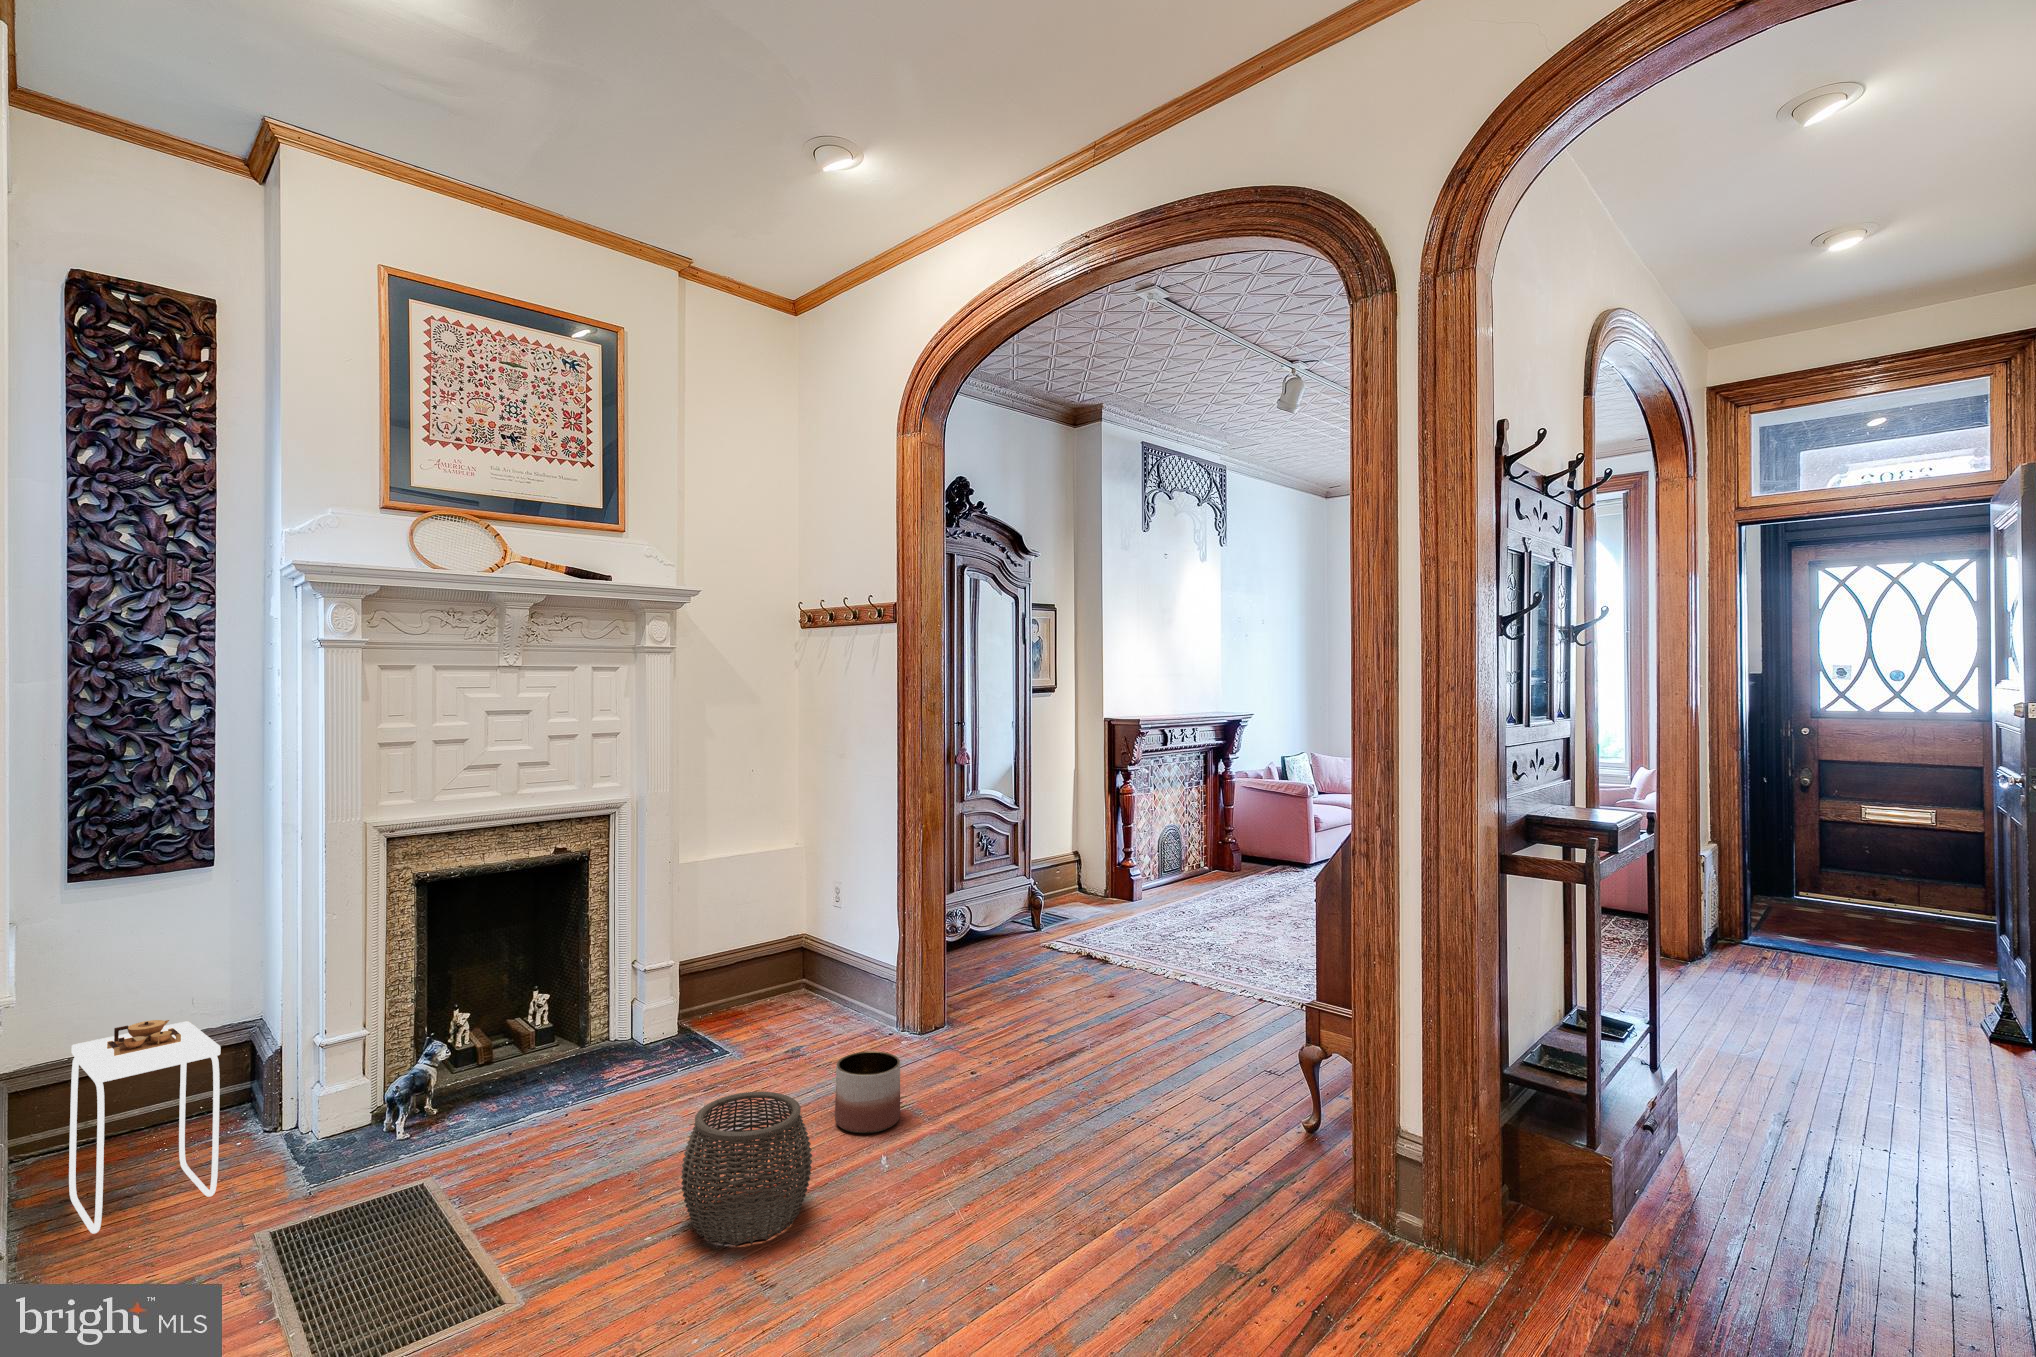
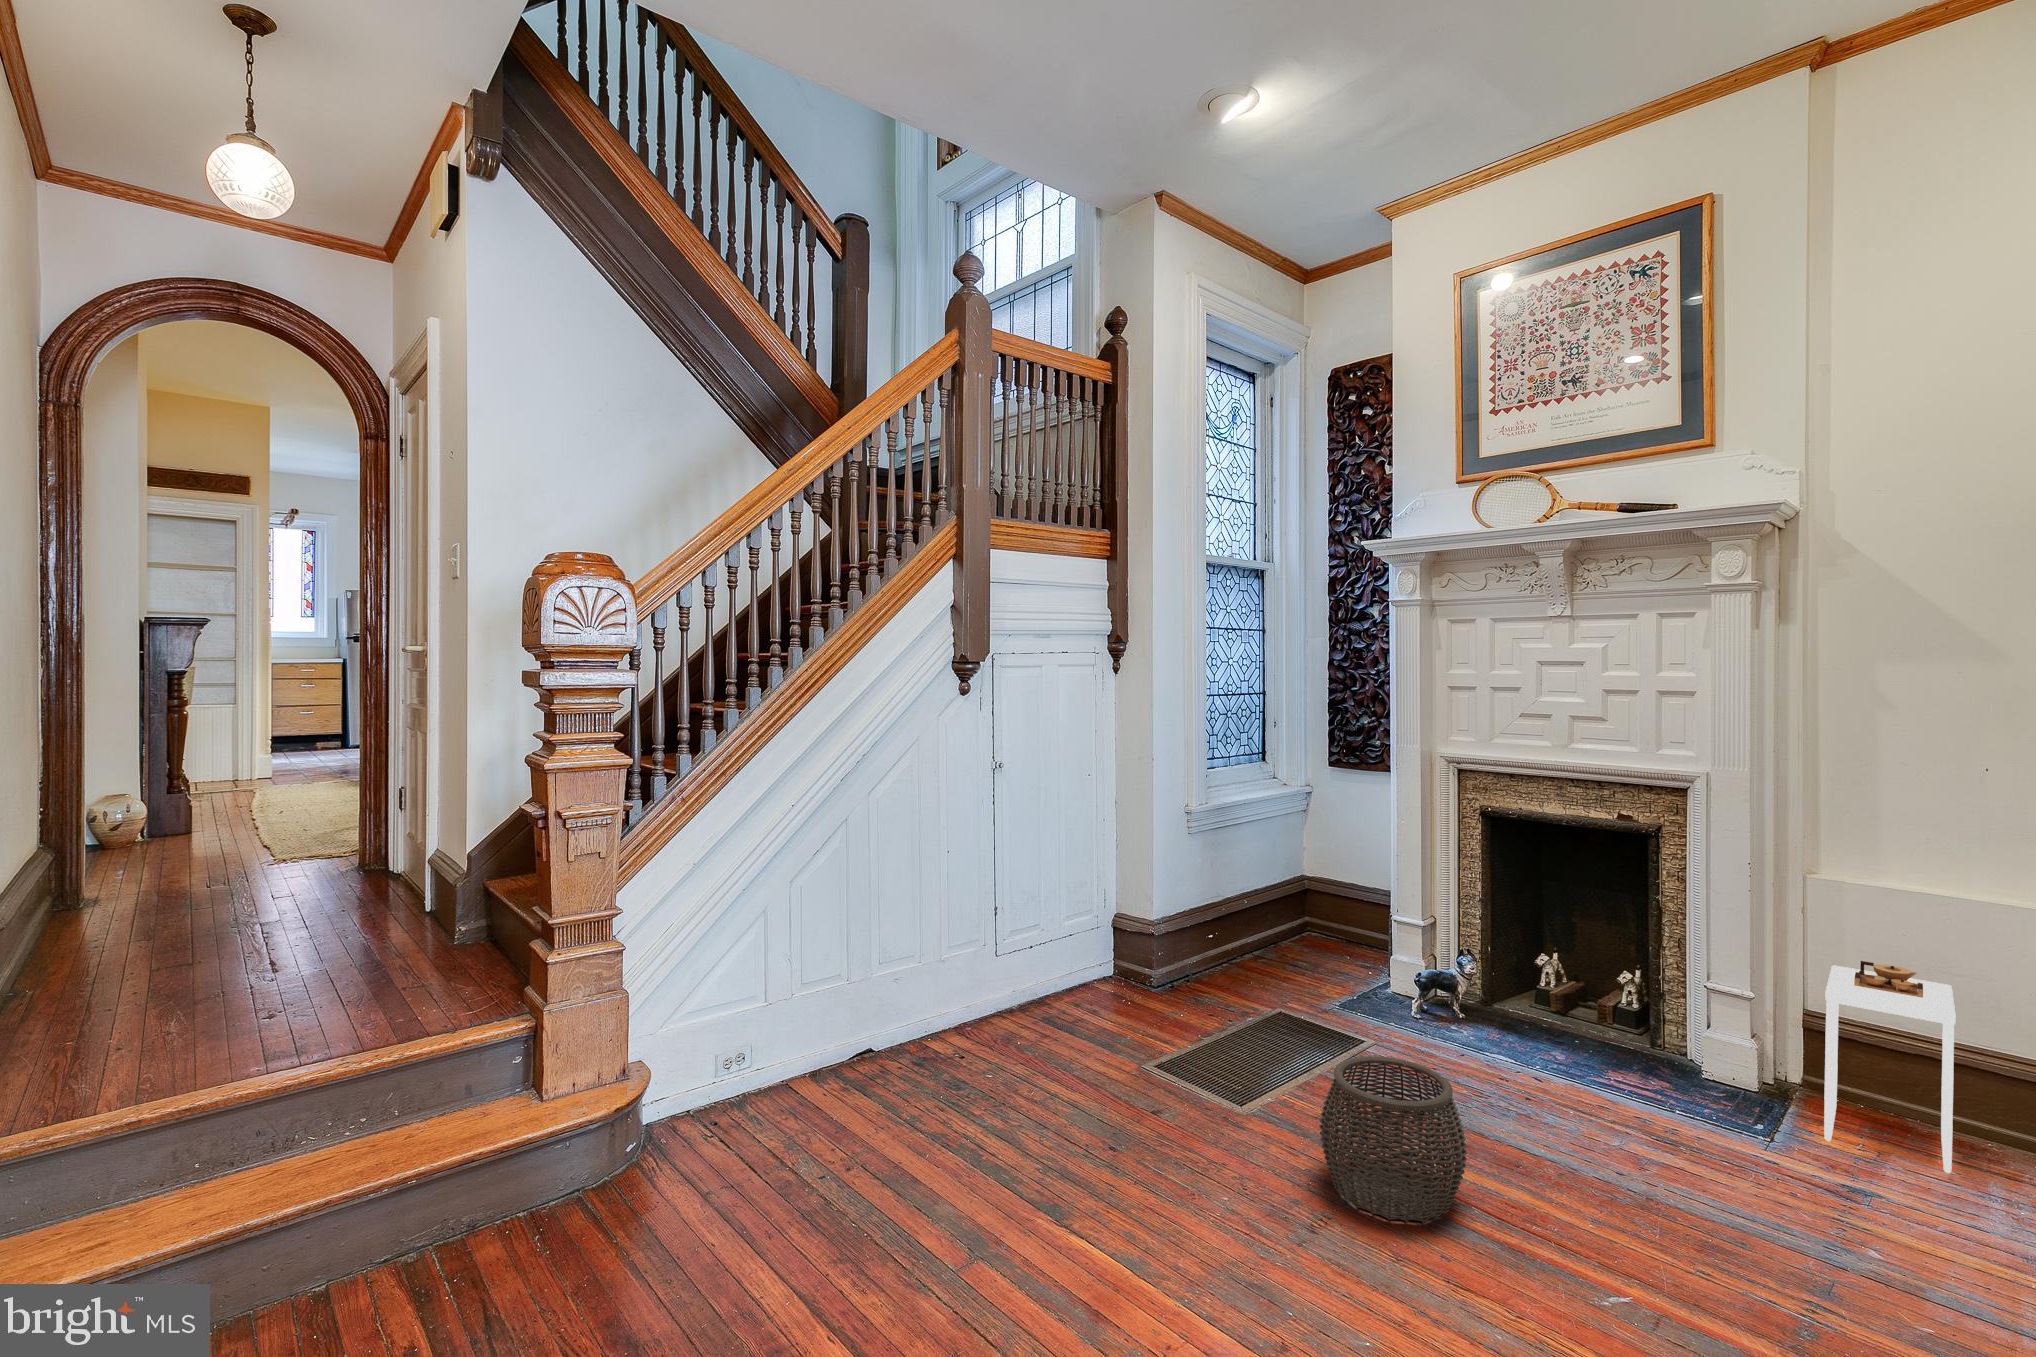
side table: present [69,1020,221,1234] -> present [1824,961,1955,1173]
planter: present [835,1051,900,1133] -> none [1649,1157,1769,1297]

